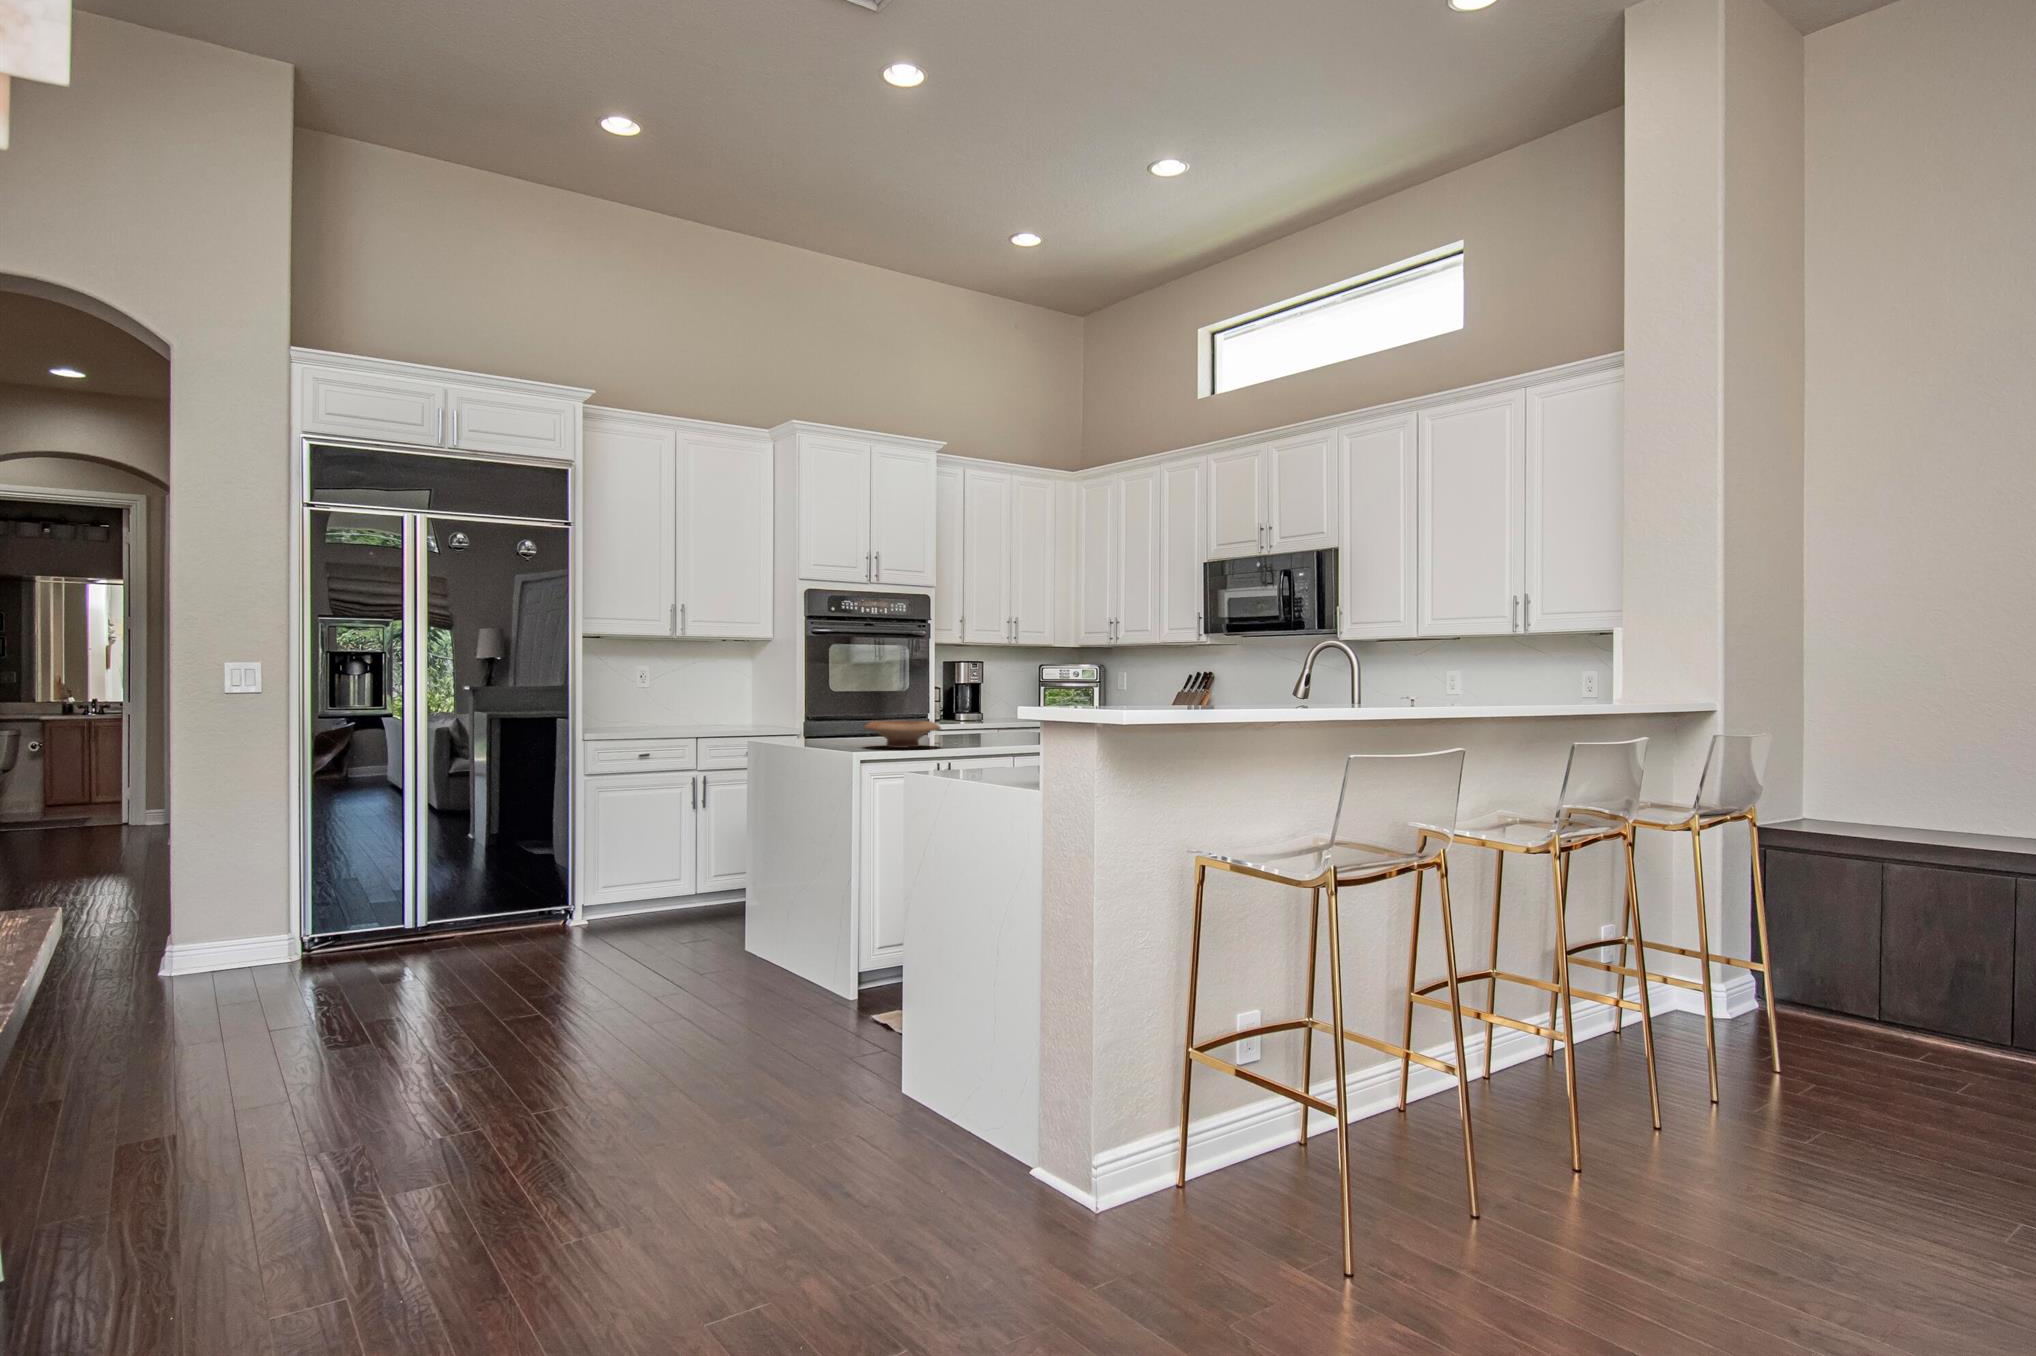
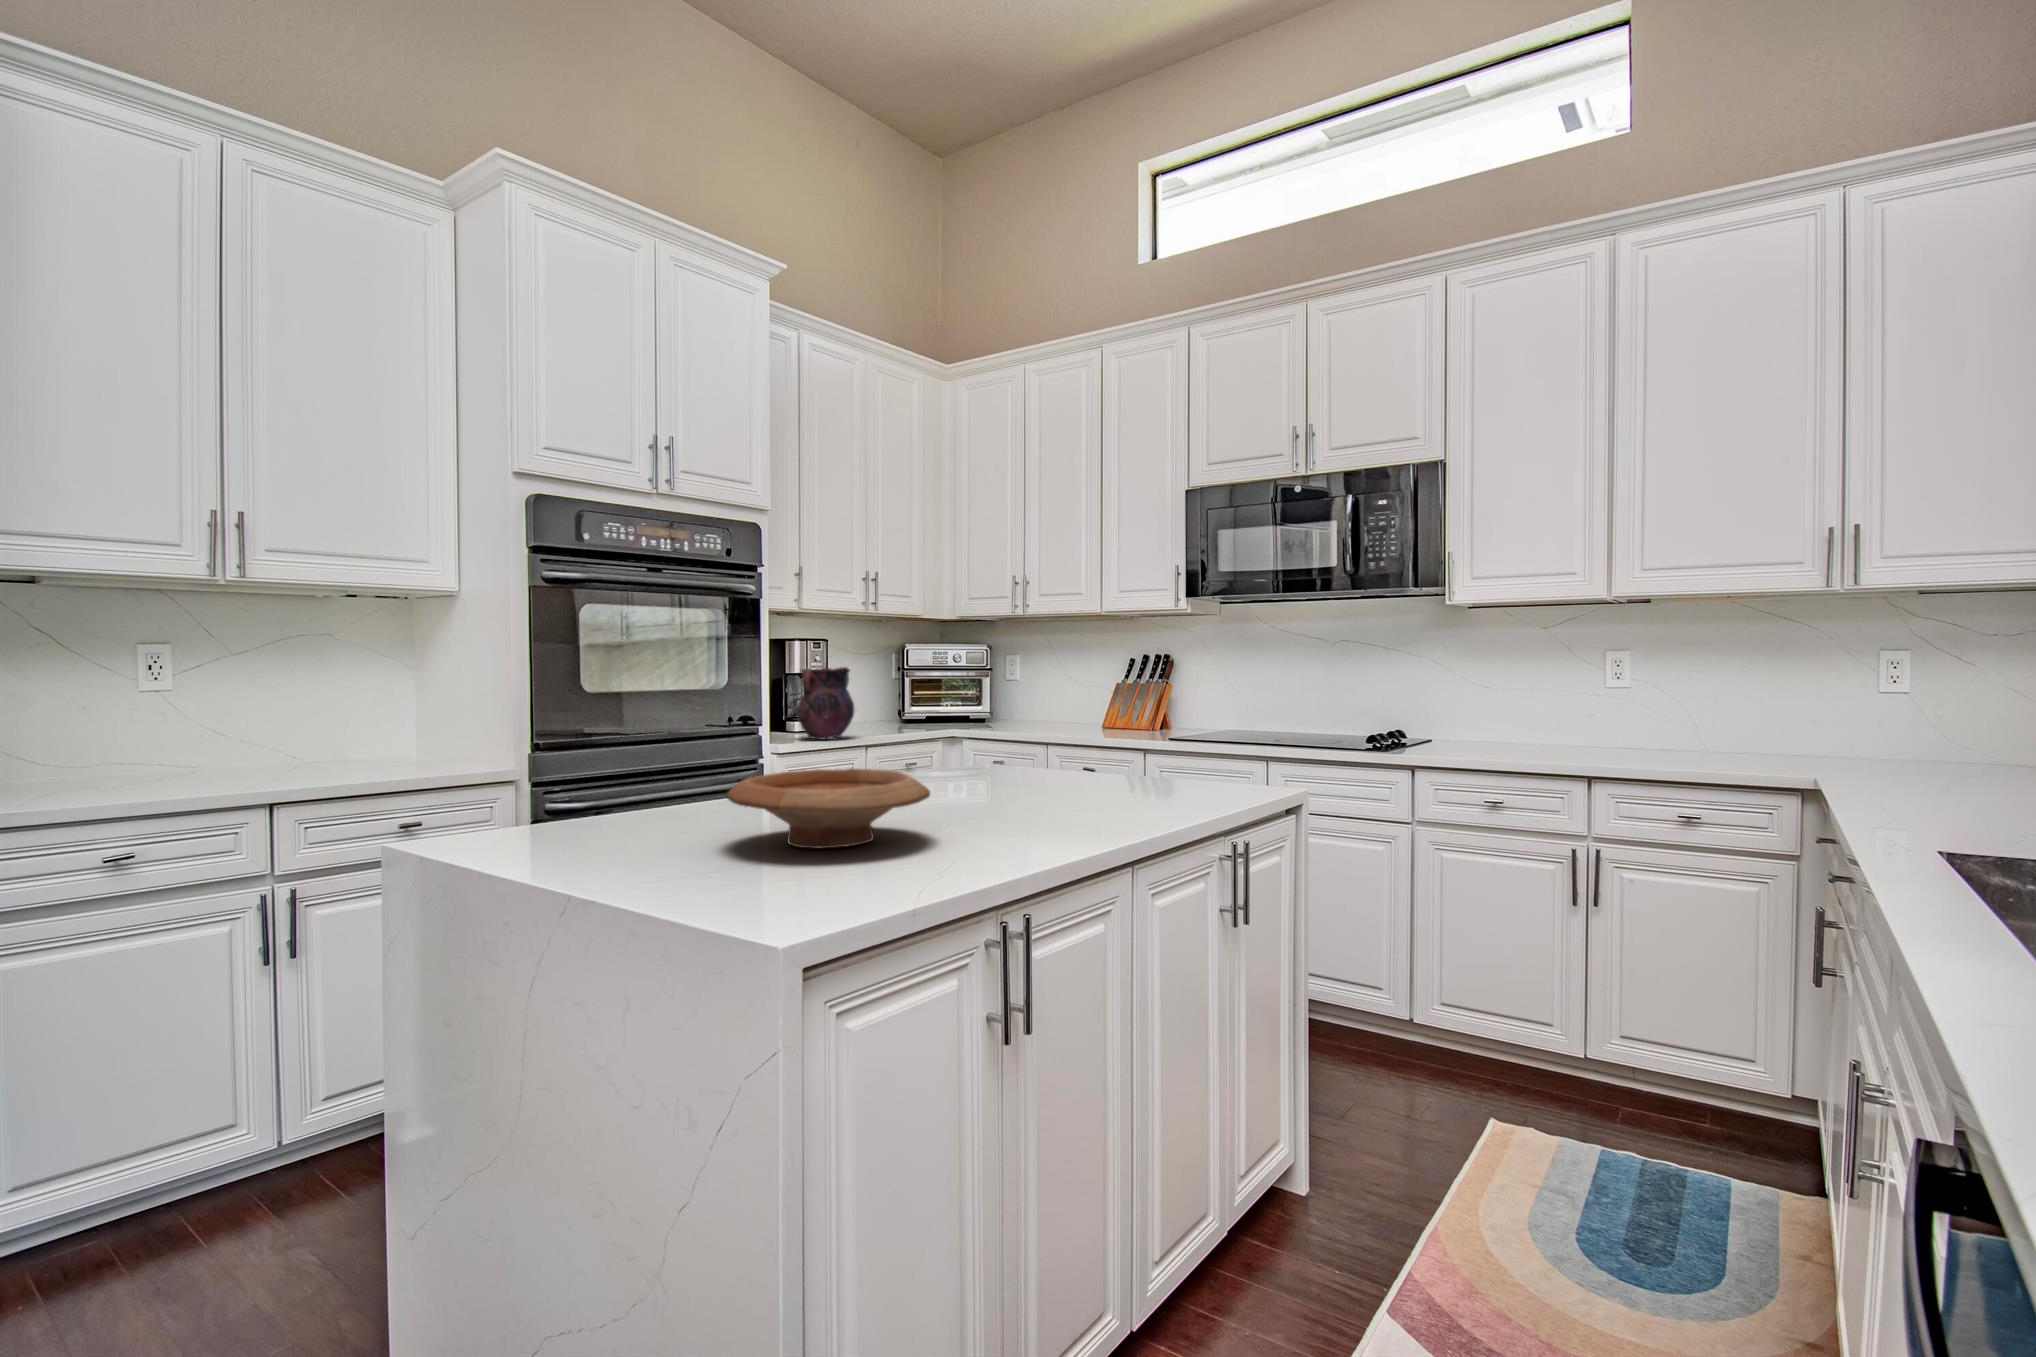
vase: none [959,679,995,725] -> present [797,667,855,739]

